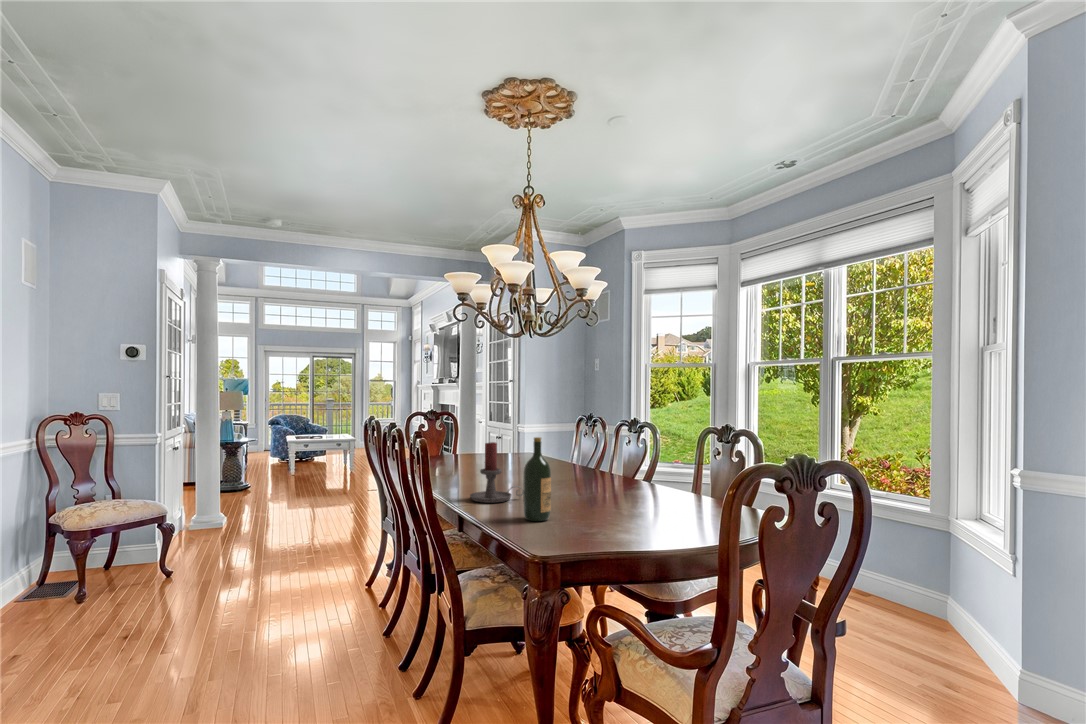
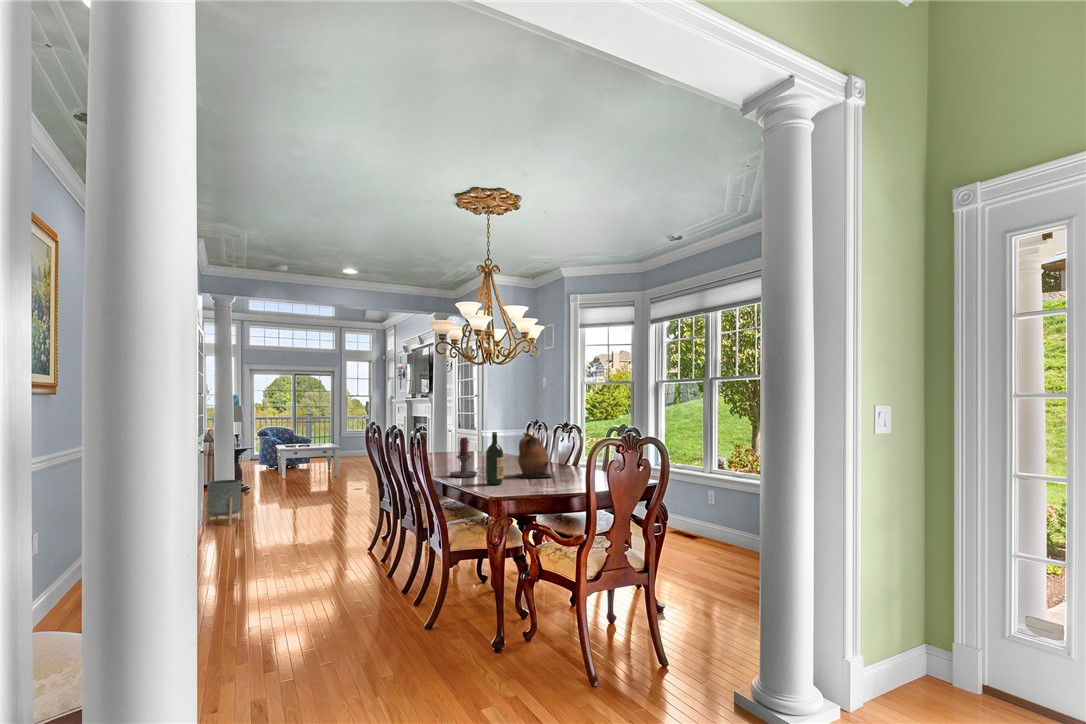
ceramic pitcher: none [567,437,626,507] -> present [517,433,552,477]
planter: none [175,482,228,540] -> present [202,480,244,526]

